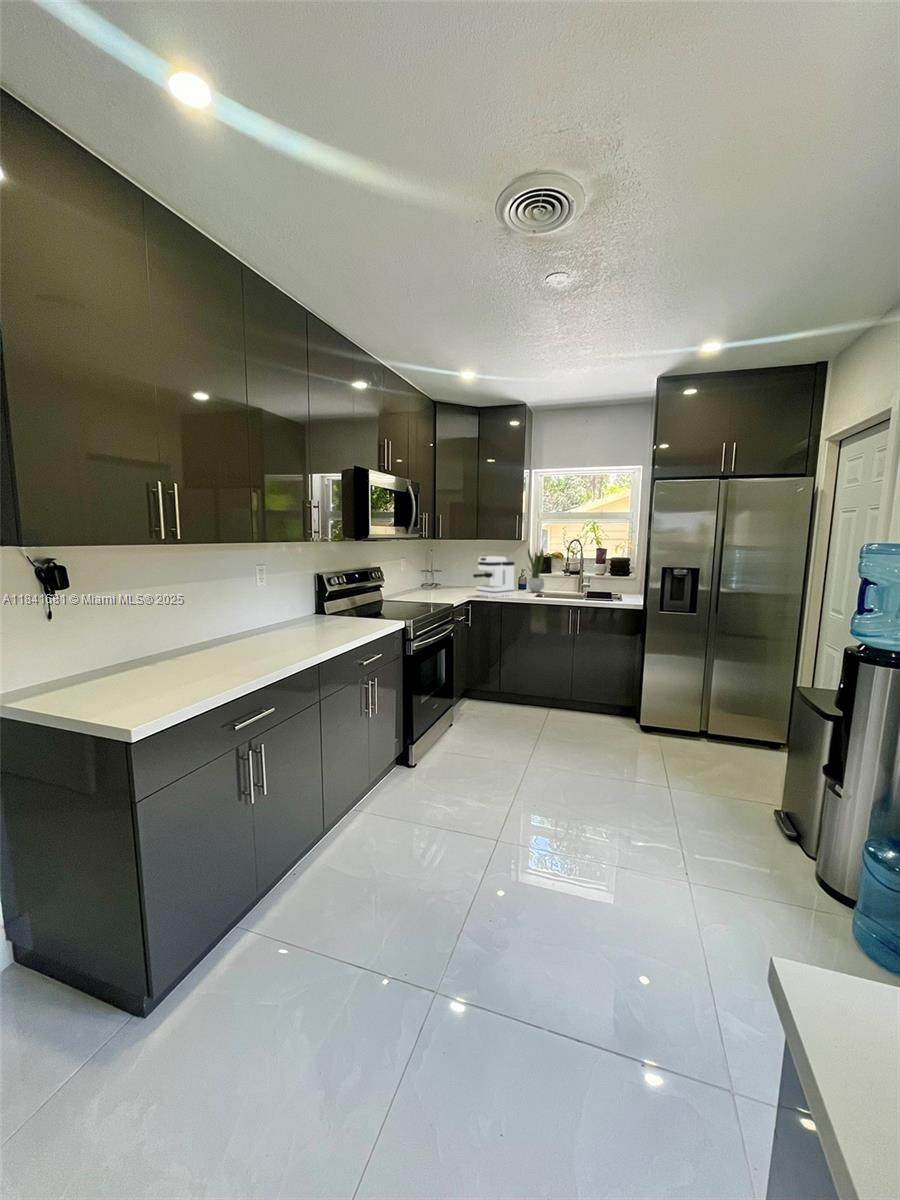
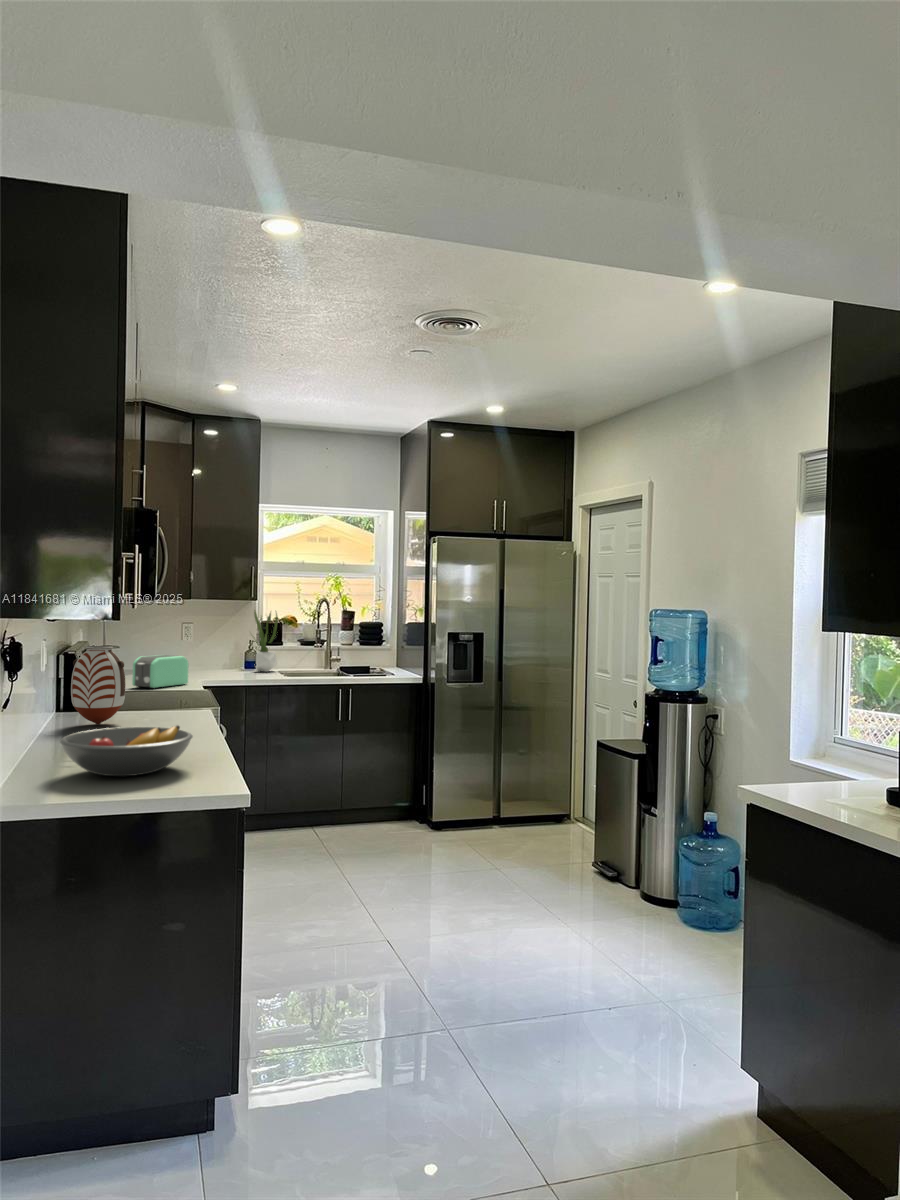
coffee maker: present [473,556,514,597] -> none [191,622,247,680]
vase: none [306,573,342,627] -> present [71,646,126,725]
toaster: none [428,578,464,601] -> present [132,655,189,688]
fruit bowl: none [141,638,250,680] -> present [60,725,193,776]

